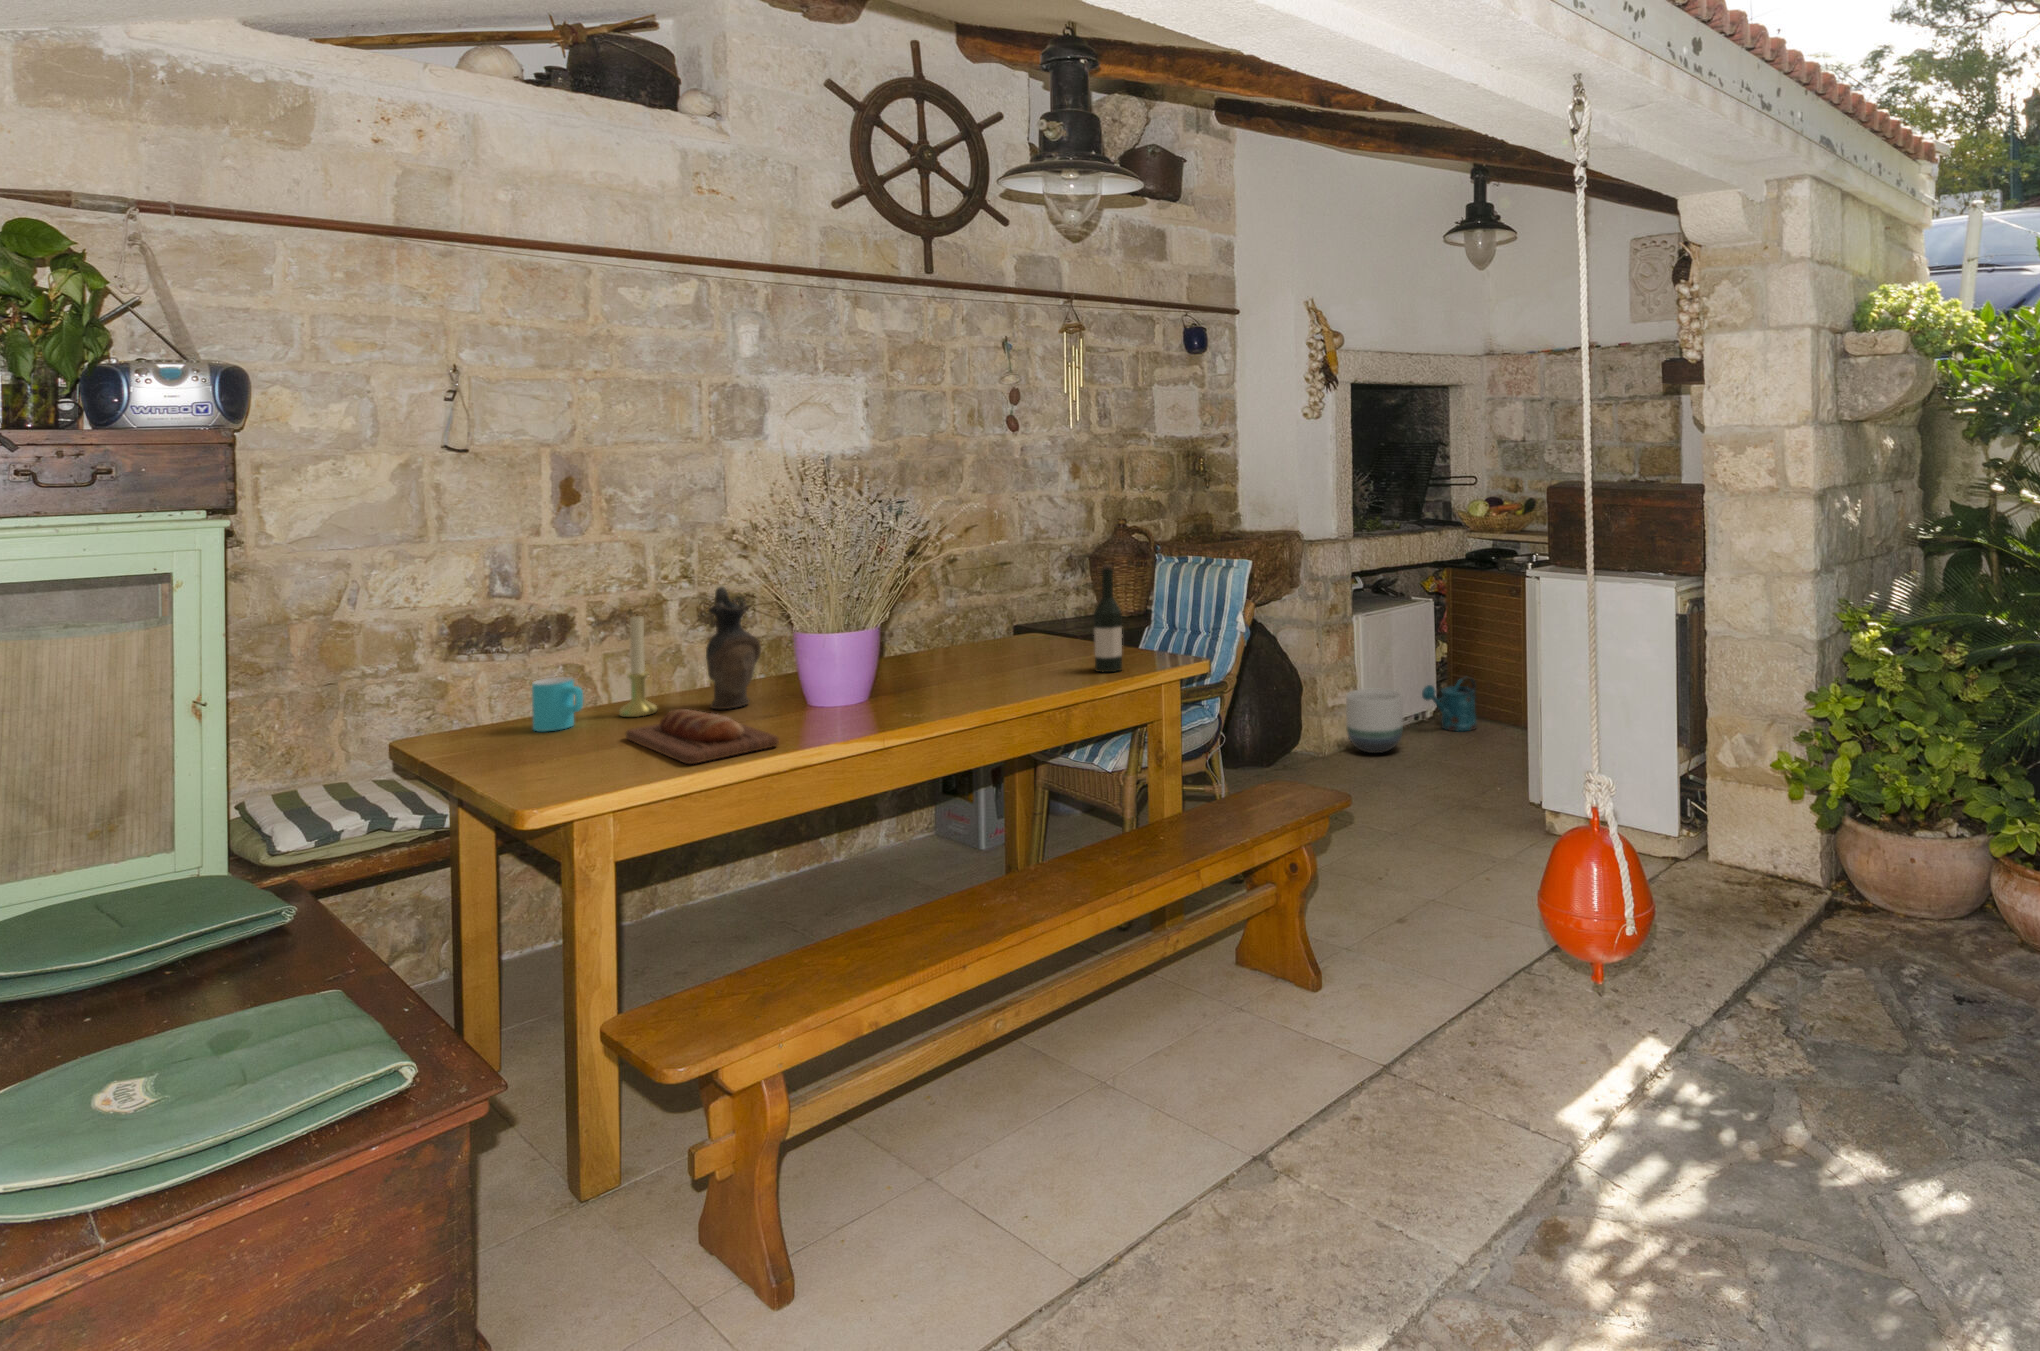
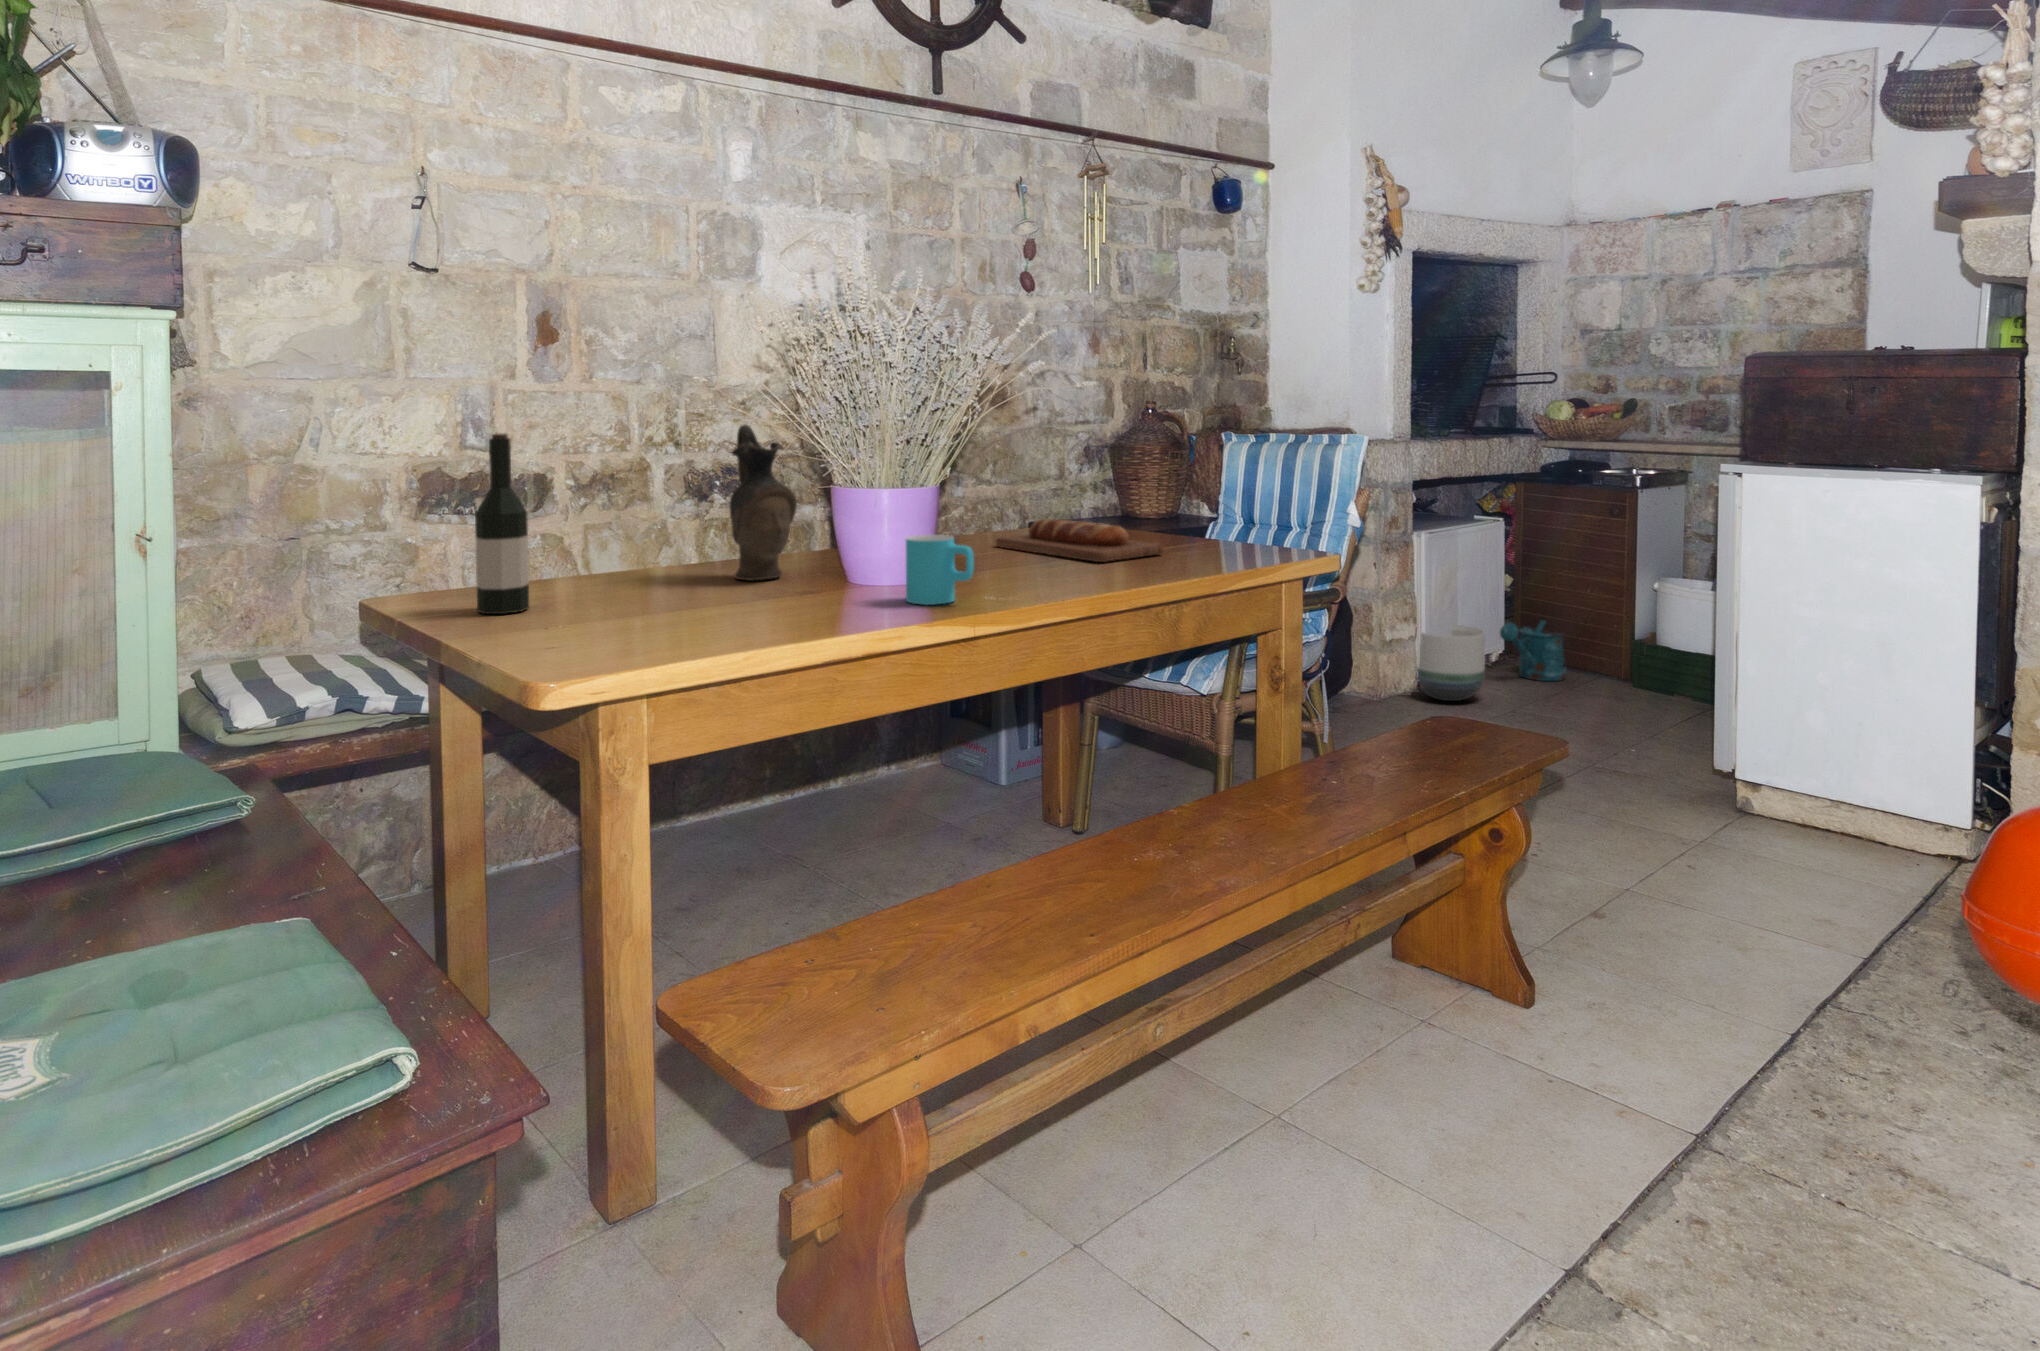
wine bottle: present [1094,565,1122,672] -> present [475,433,529,614]
candle holder: present [619,616,657,717] -> none [626,452,671,584]
cup: present [532,677,583,731] -> present [906,535,974,605]
bread loaf: present [626,709,779,764] -> present [996,519,1164,562]

